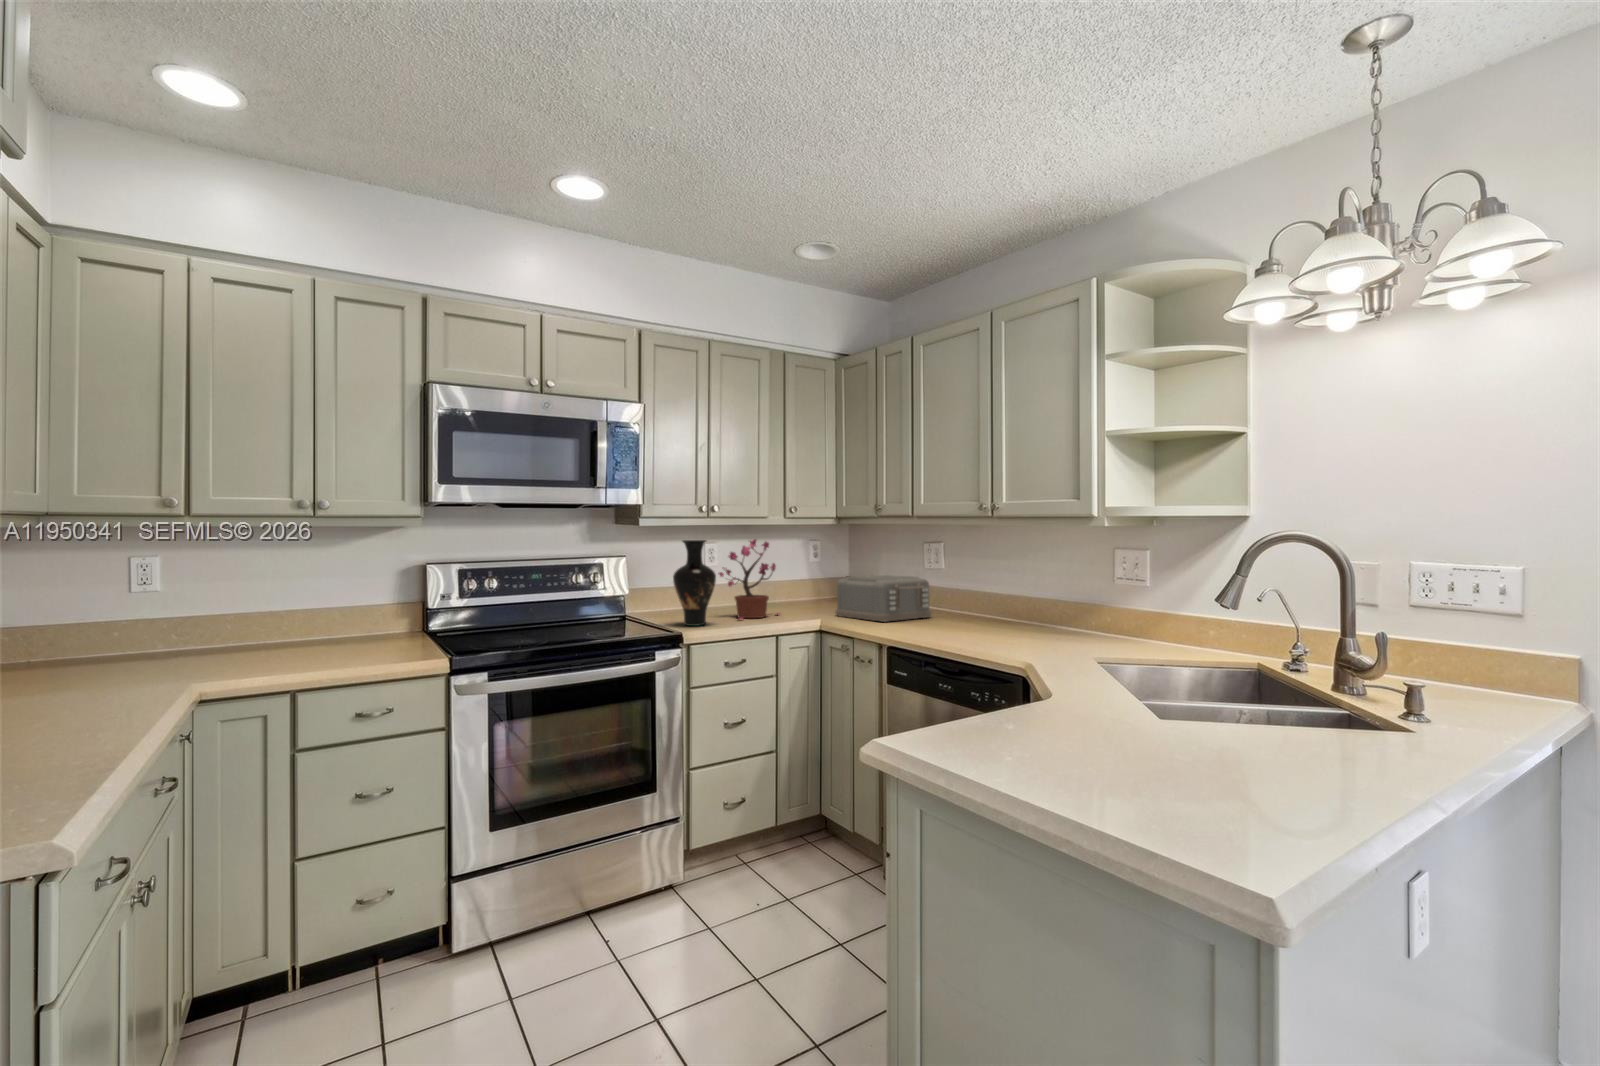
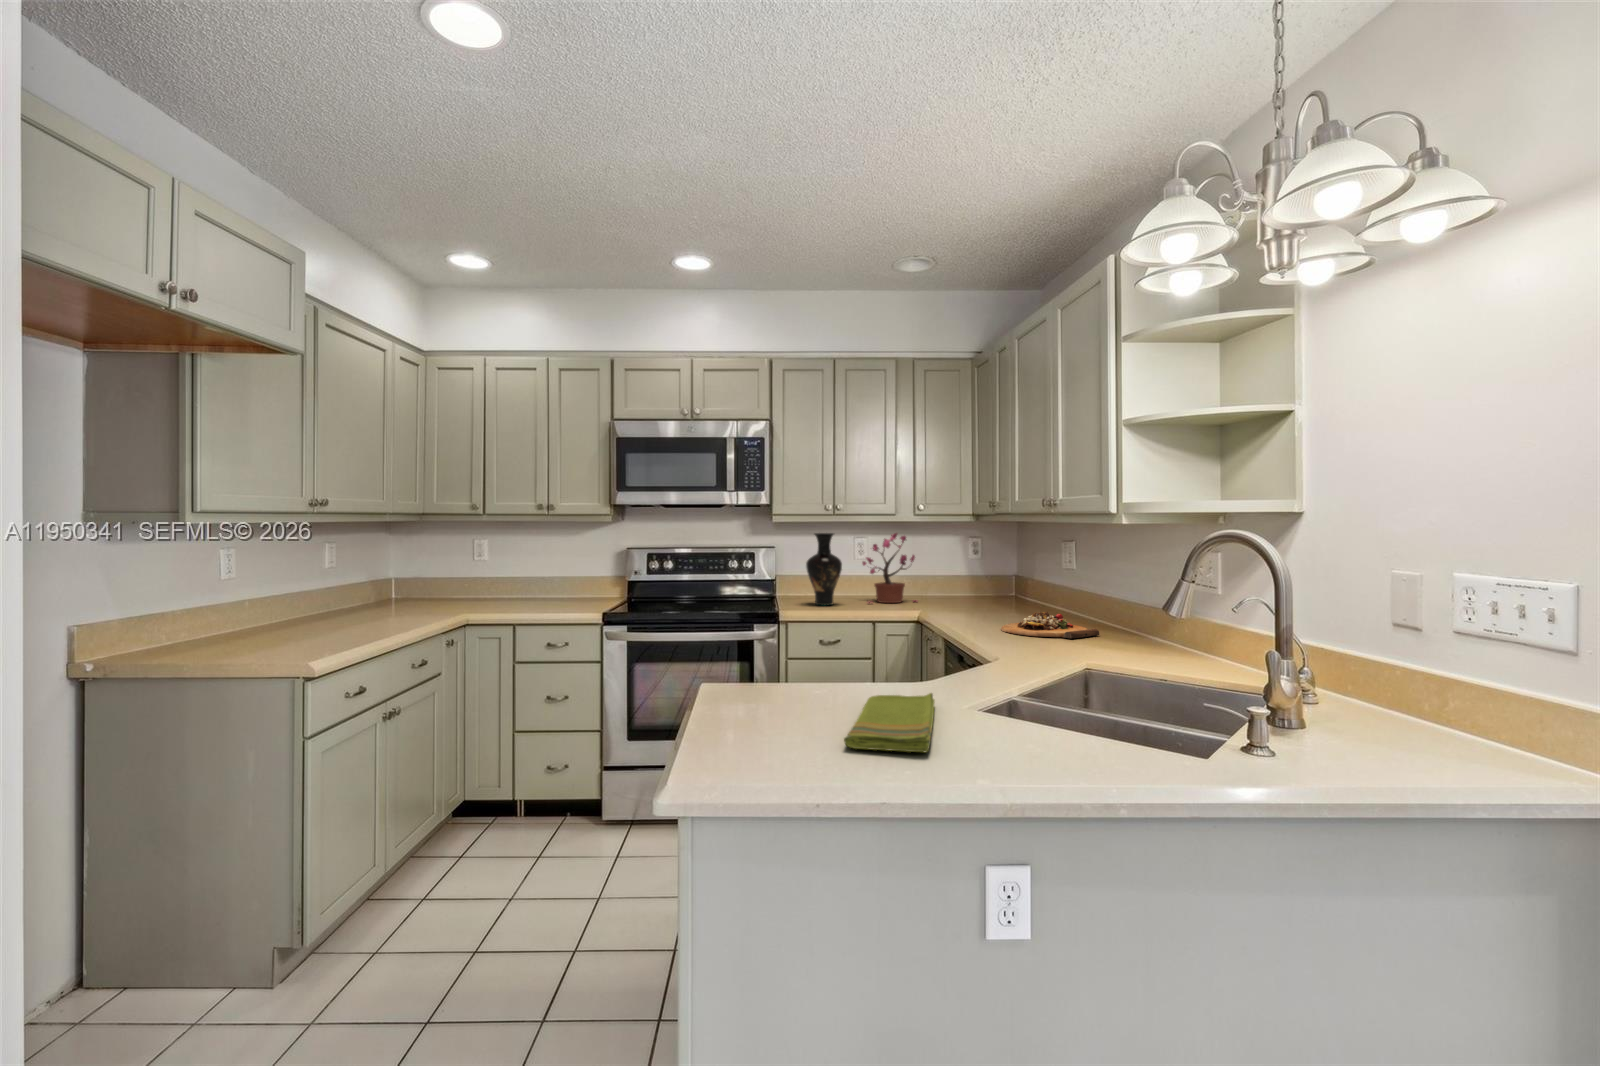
toaster: present [835,575,931,622] -> none [964,569,1053,614]
cutting board: none [935,615,1030,639] -> present [1001,612,1100,638]
dish towel: none [1071,700,1272,763] -> present [844,693,935,752]

